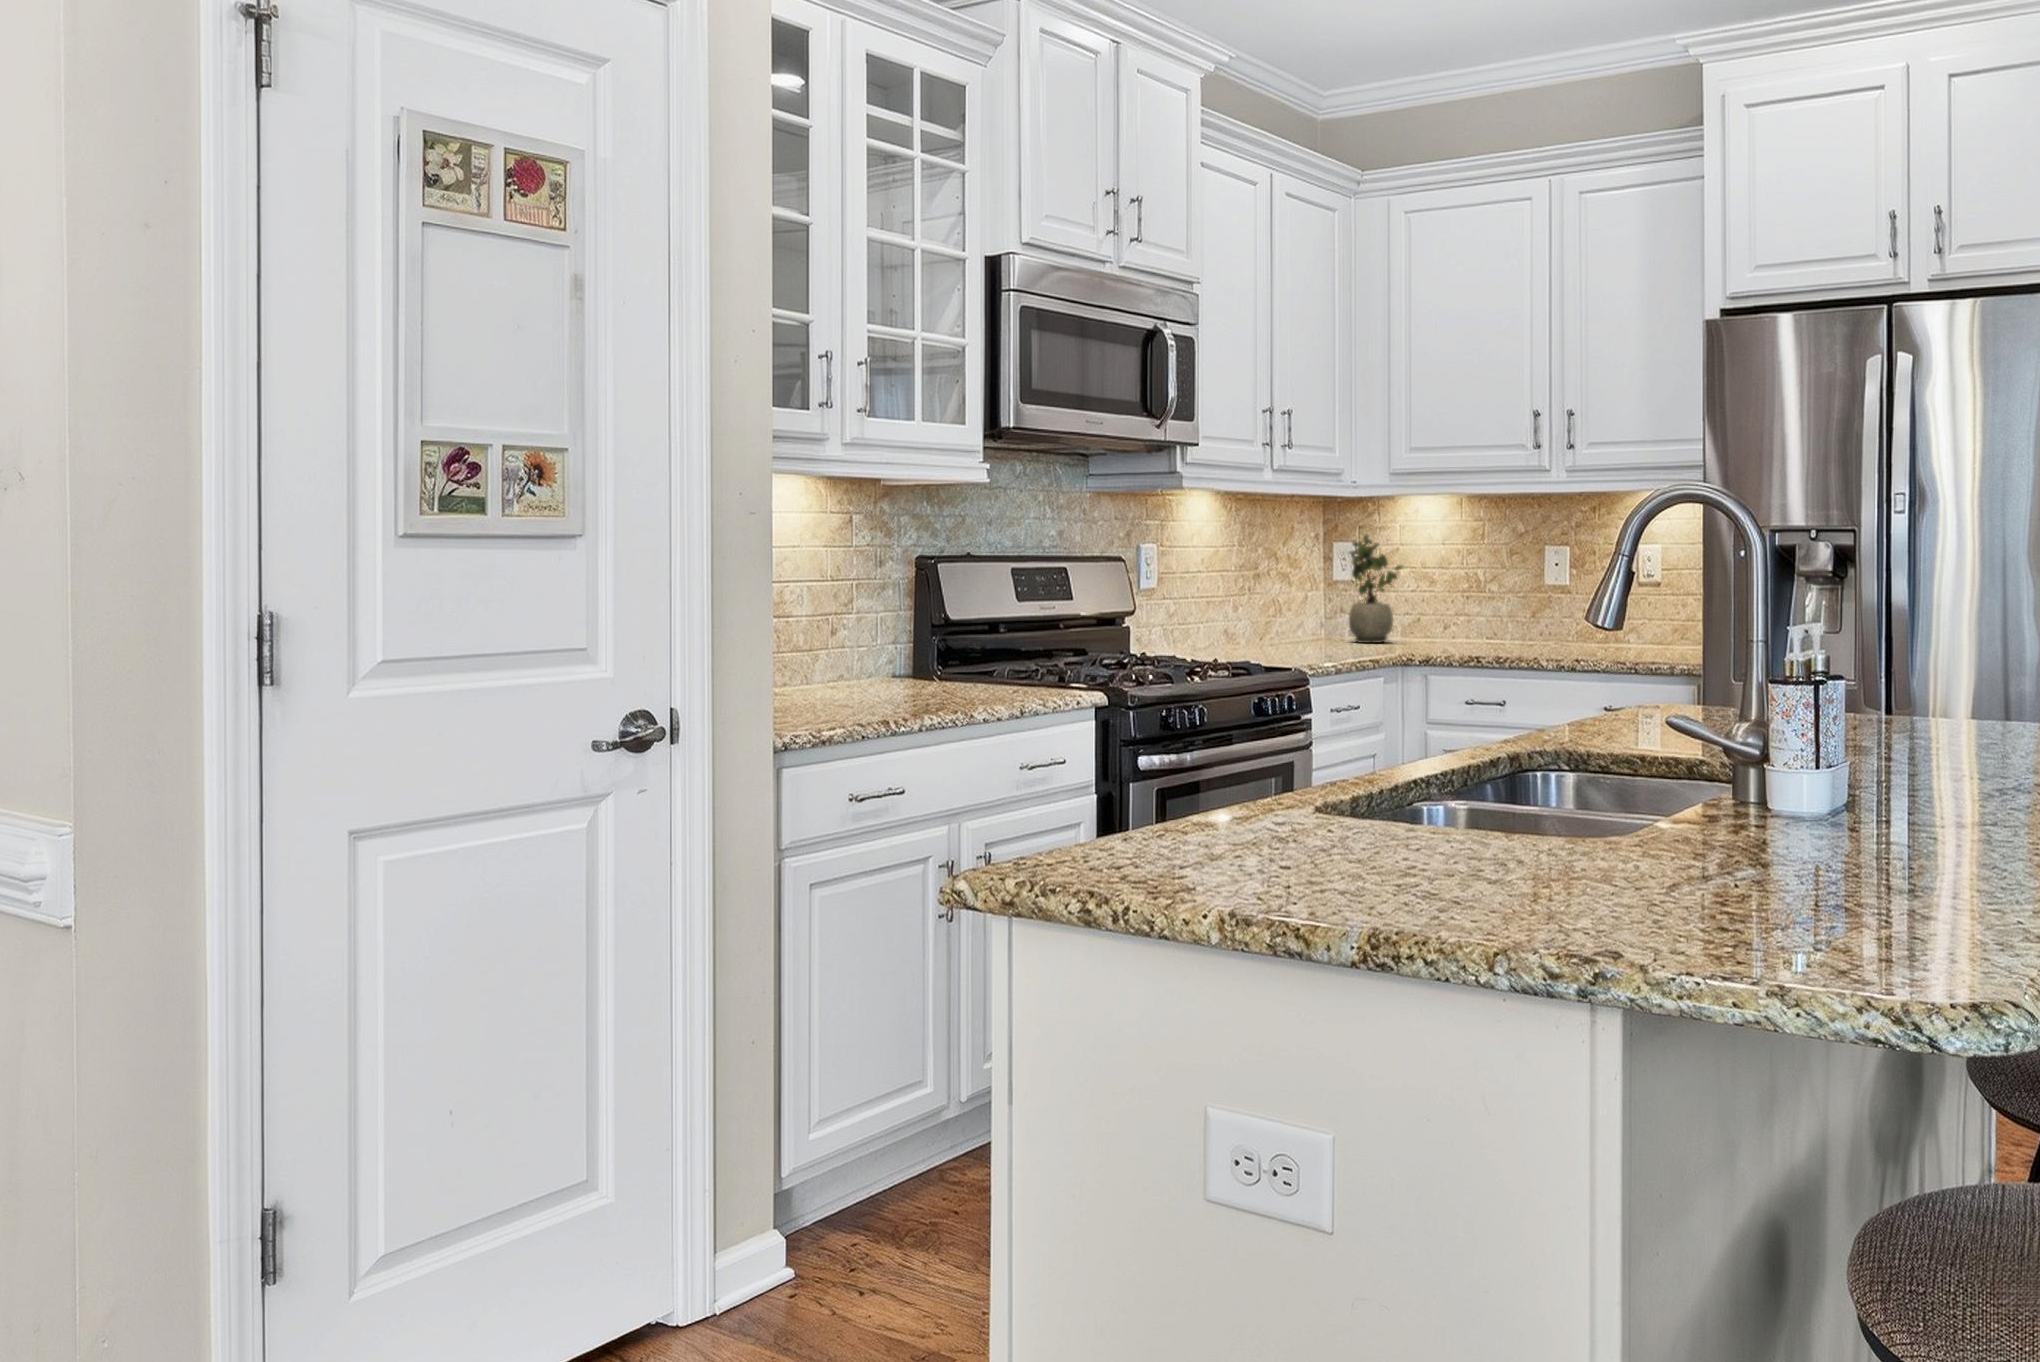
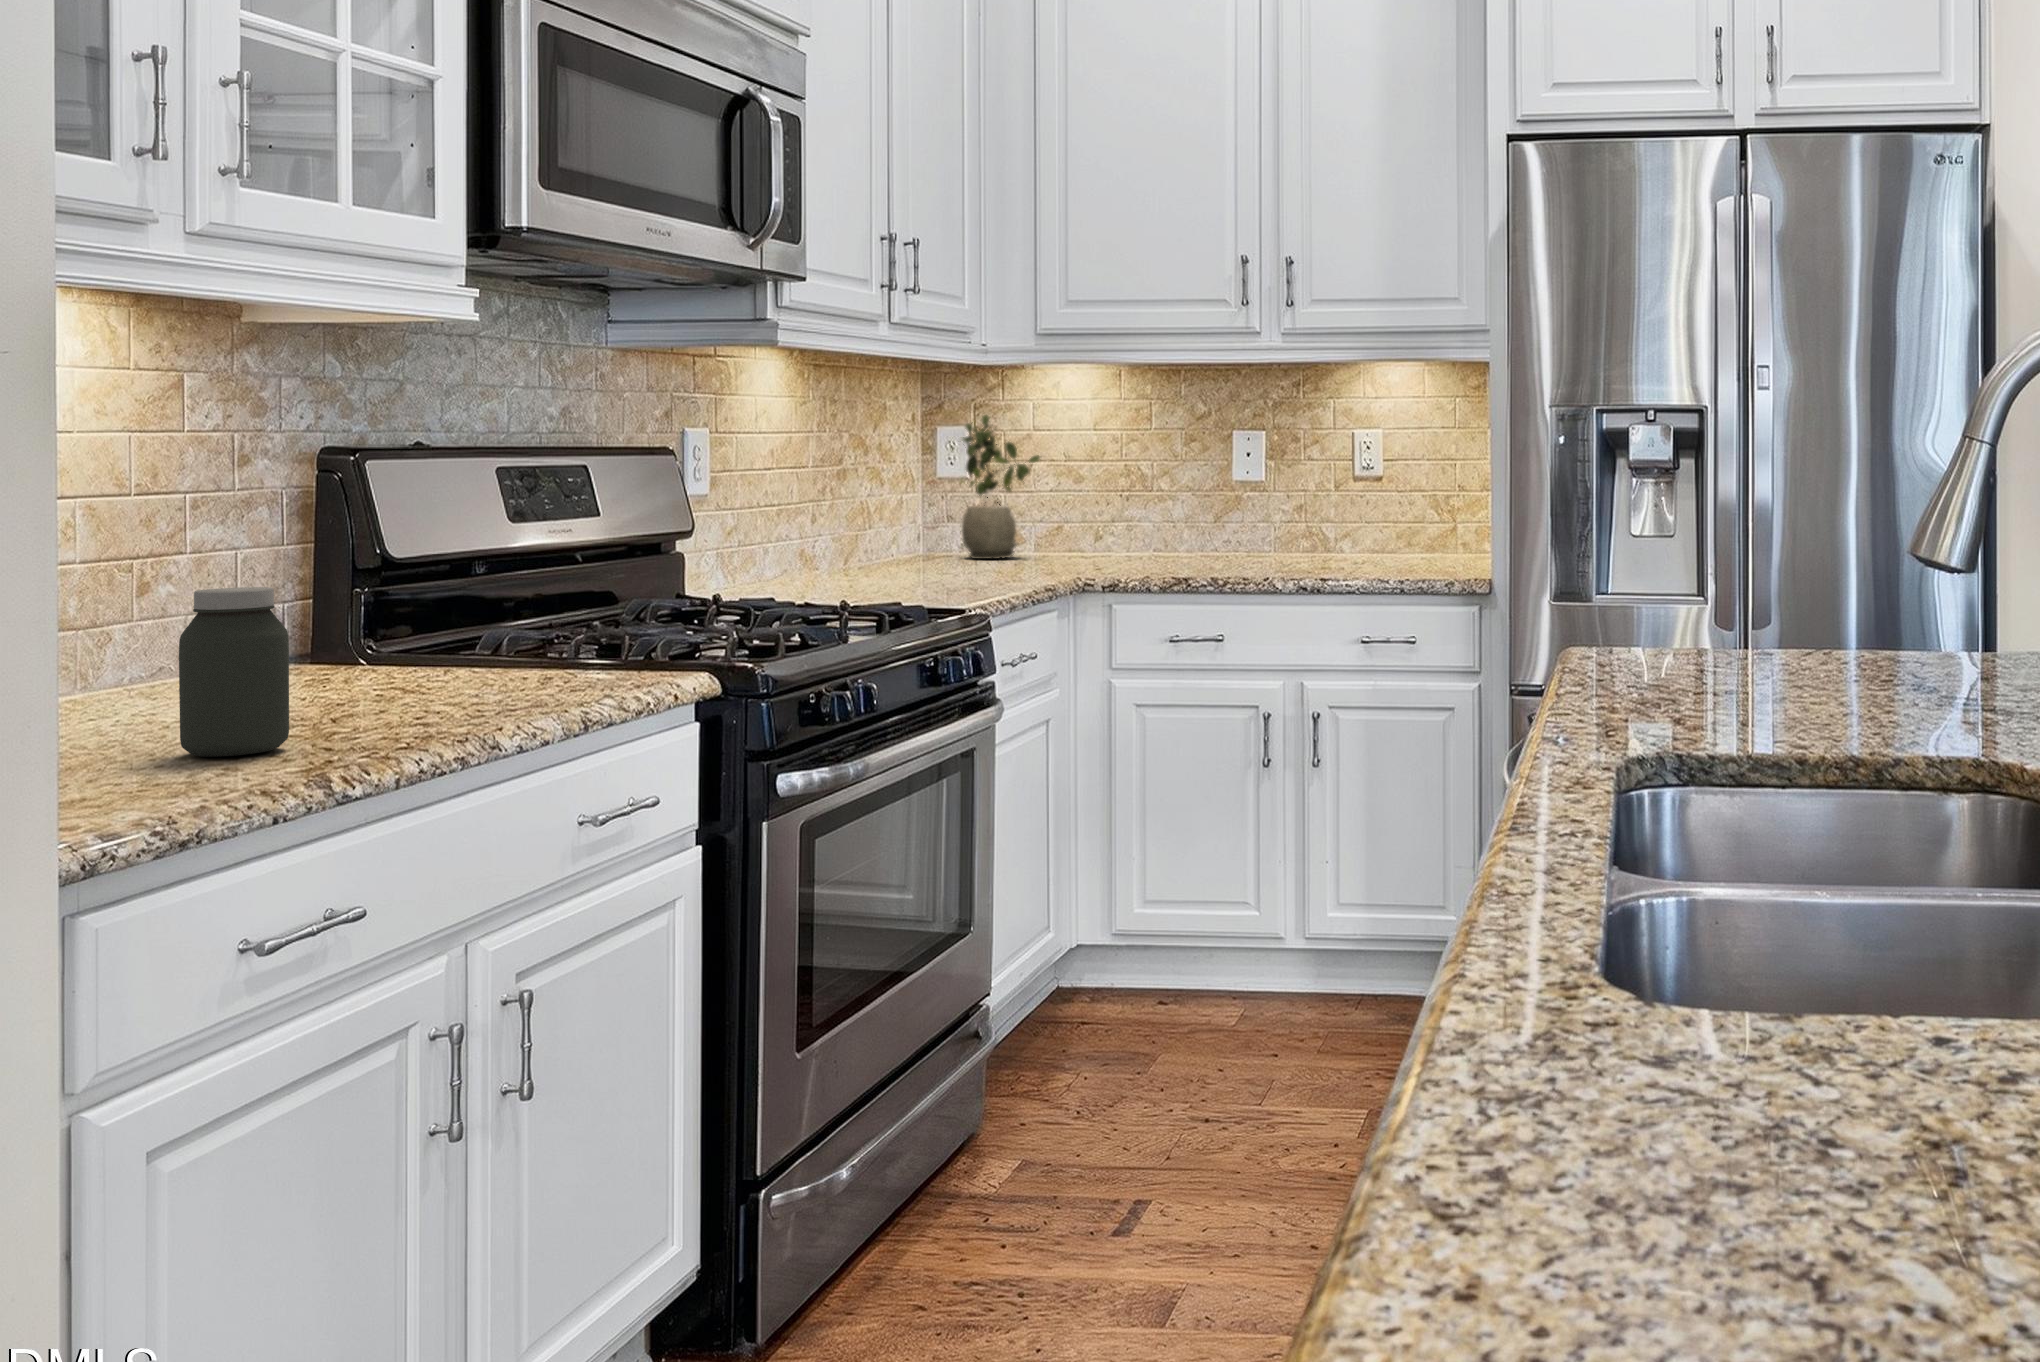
jar: none [831,628,877,711] -> present [179,587,289,757]

